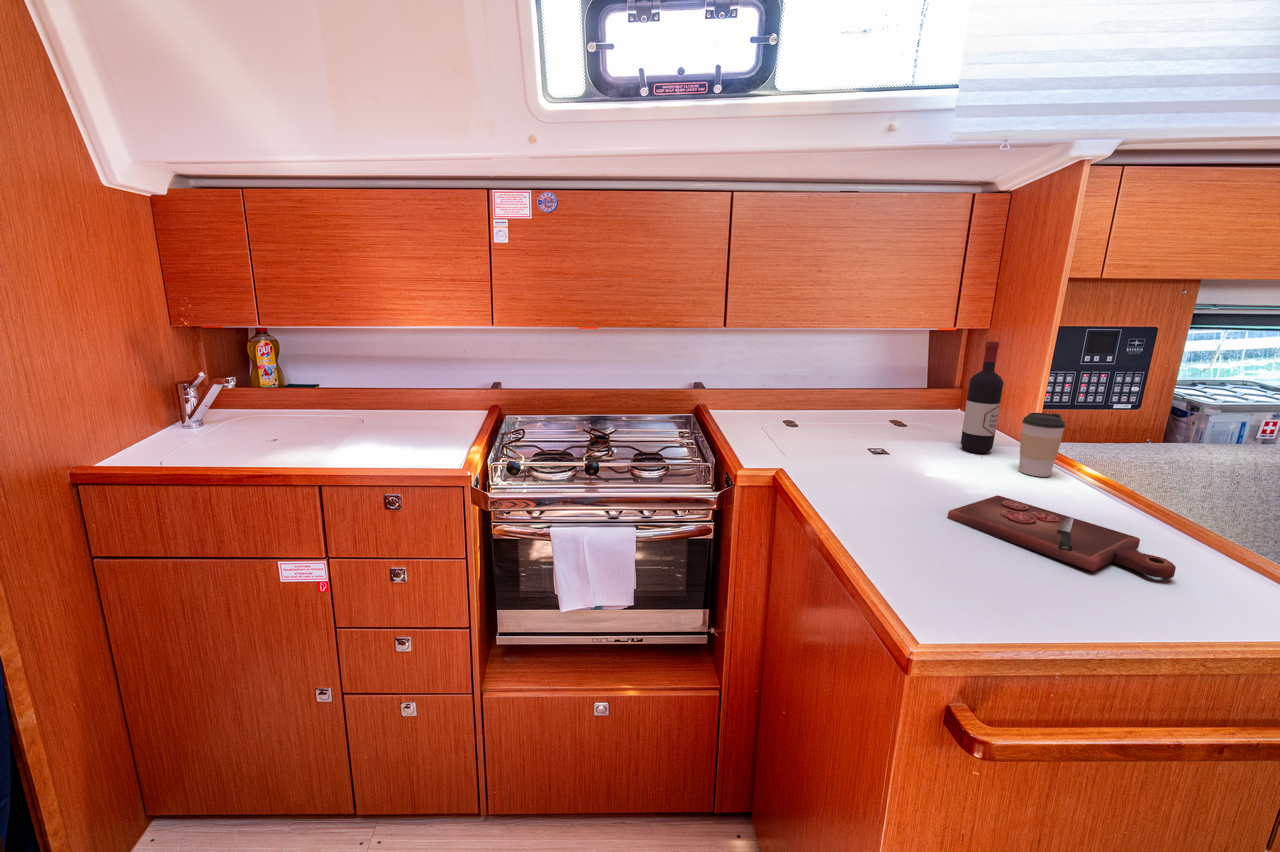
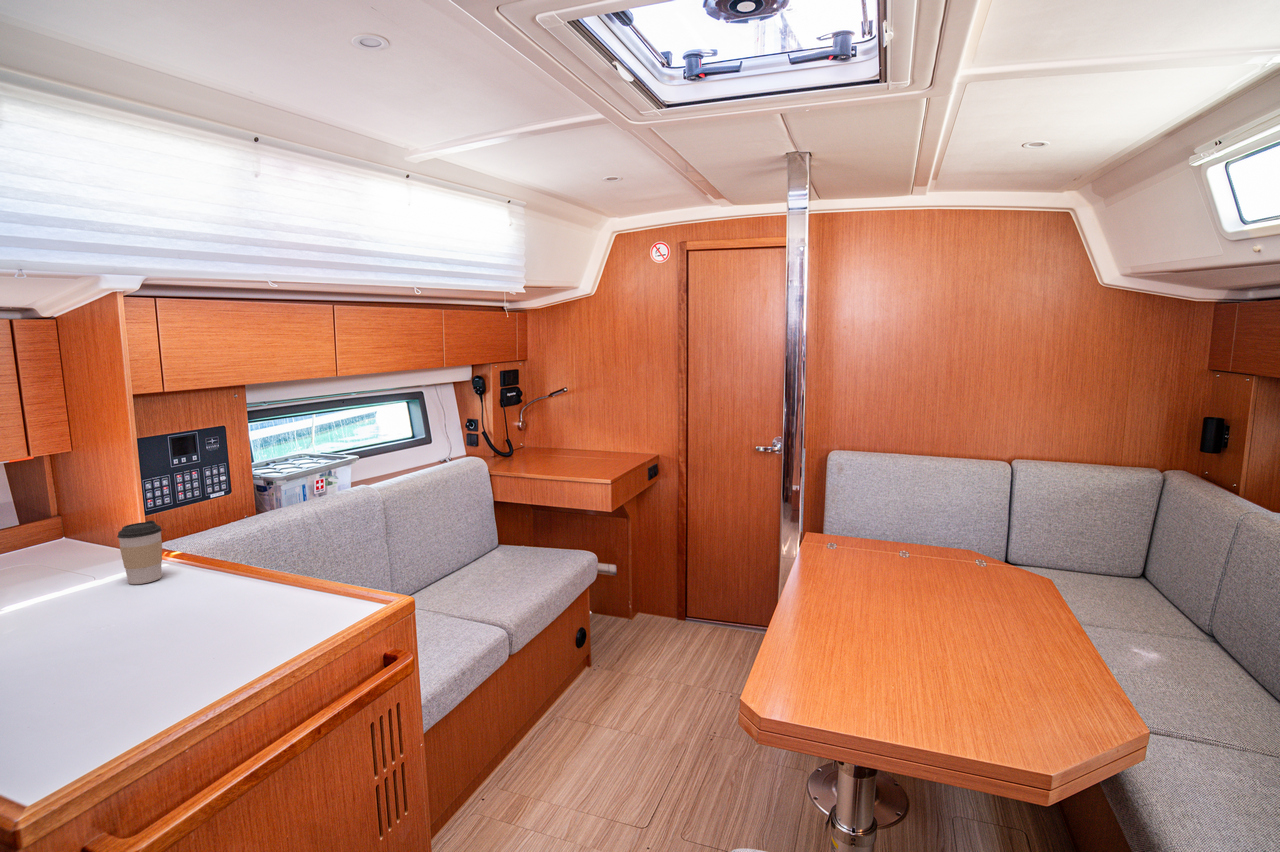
wine bottle: present [961,341,1004,453] -> none [45,464,95,582]
cutting board: present [947,495,1176,579] -> none [47,604,265,666]

